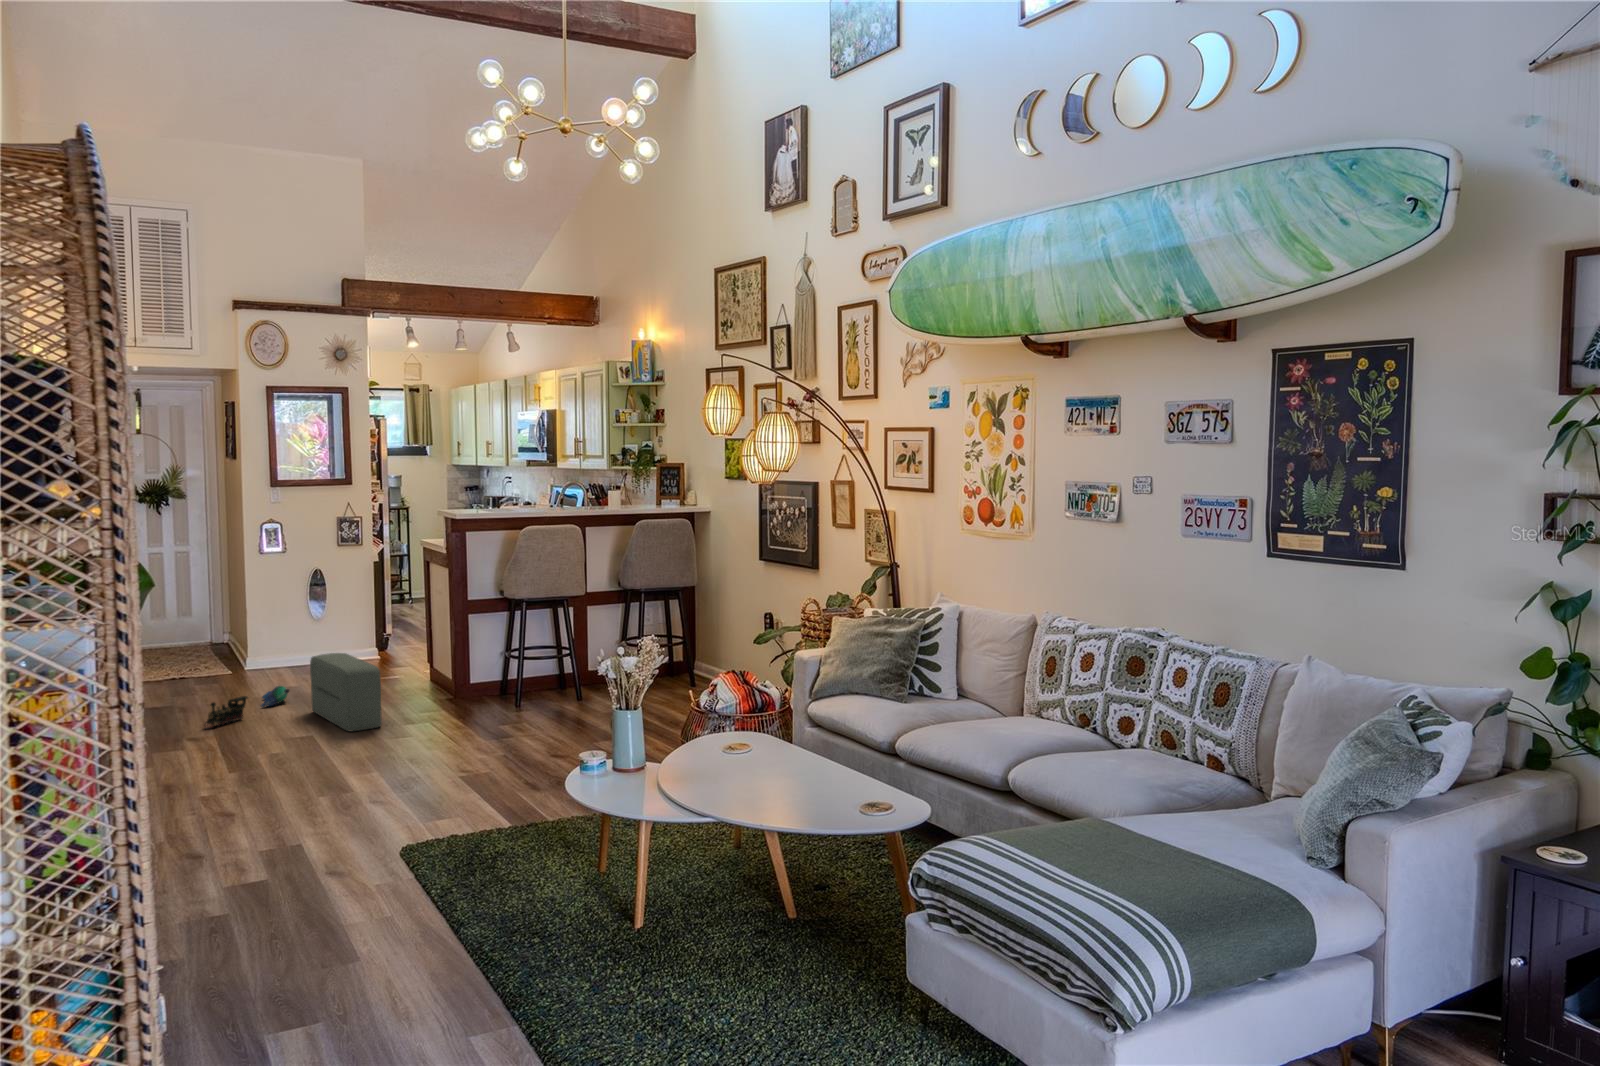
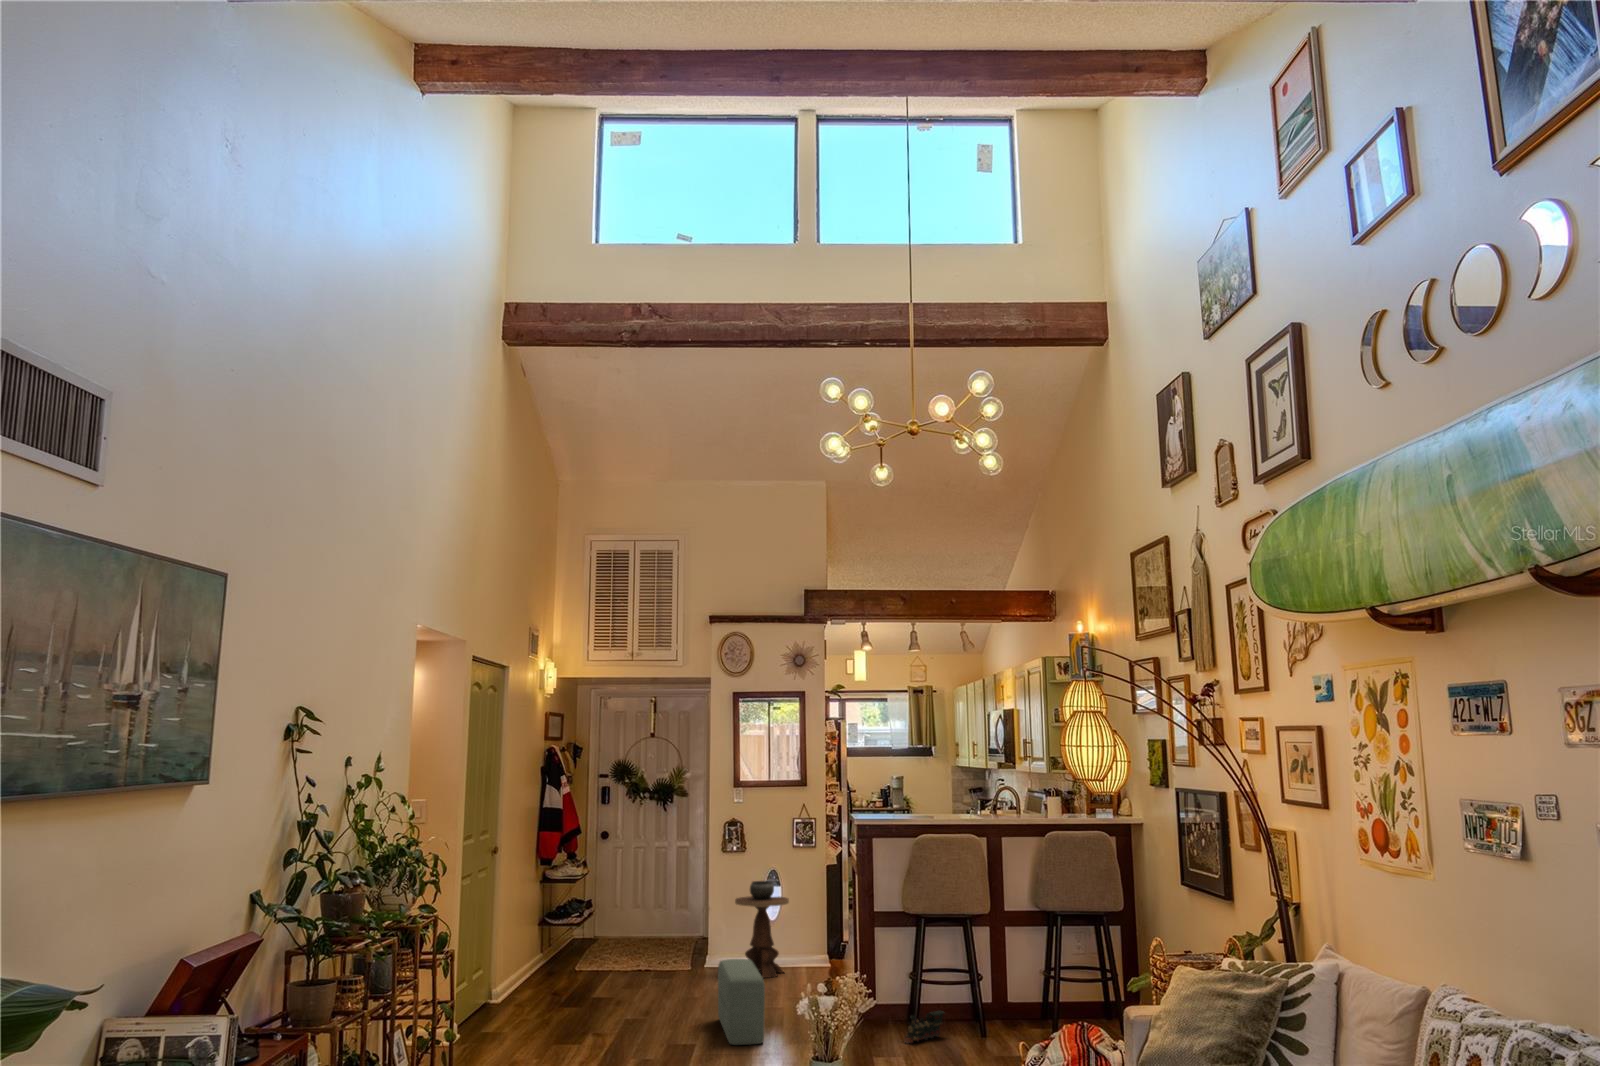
side table: none [284,579,343,673] -> present [735,881,789,978]
plush toy: present [261,686,289,707] -> none [681,988,710,1009]
toy train: present [205,696,248,728] -> present [905,1011,944,1042]

